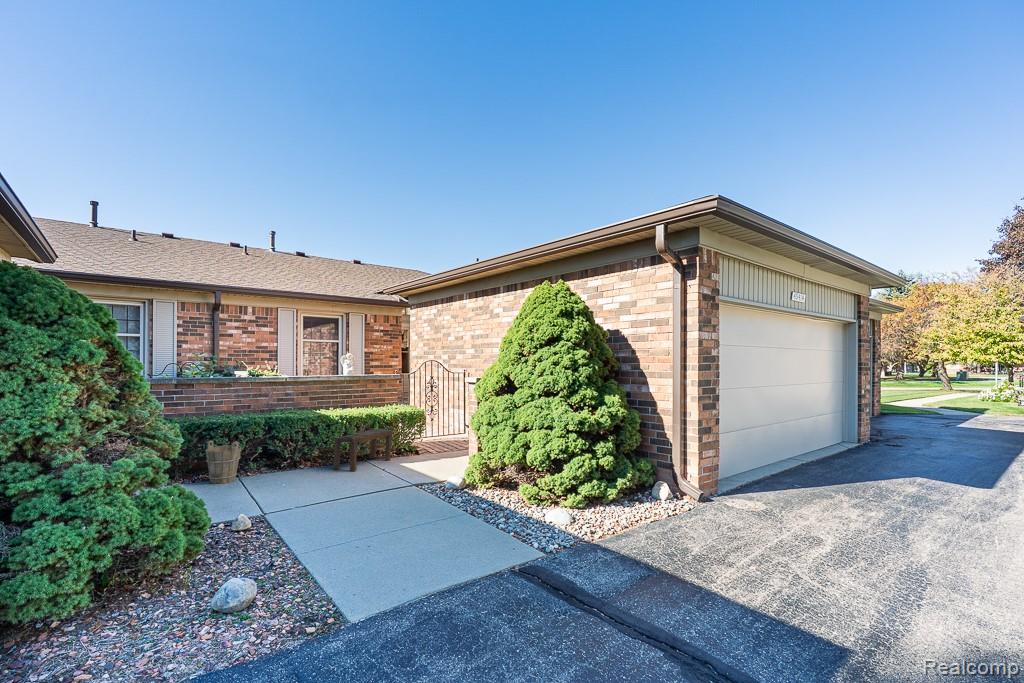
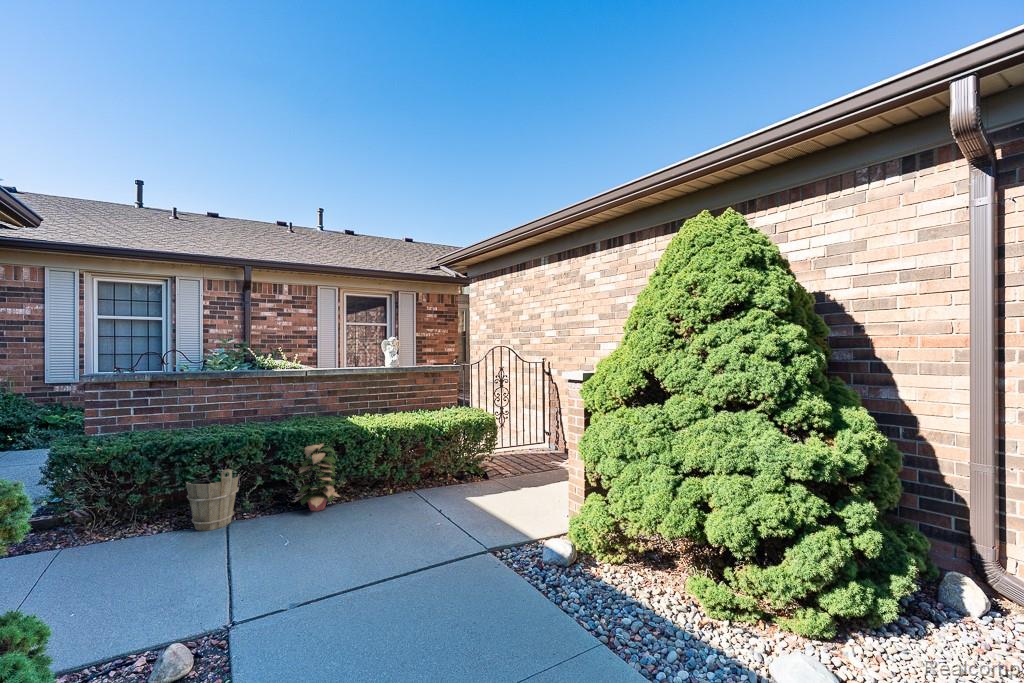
decorative plant: none [276,428,312,474] -> present [293,444,340,511]
bench: present [333,429,393,471] -> none [372,441,454,508]

